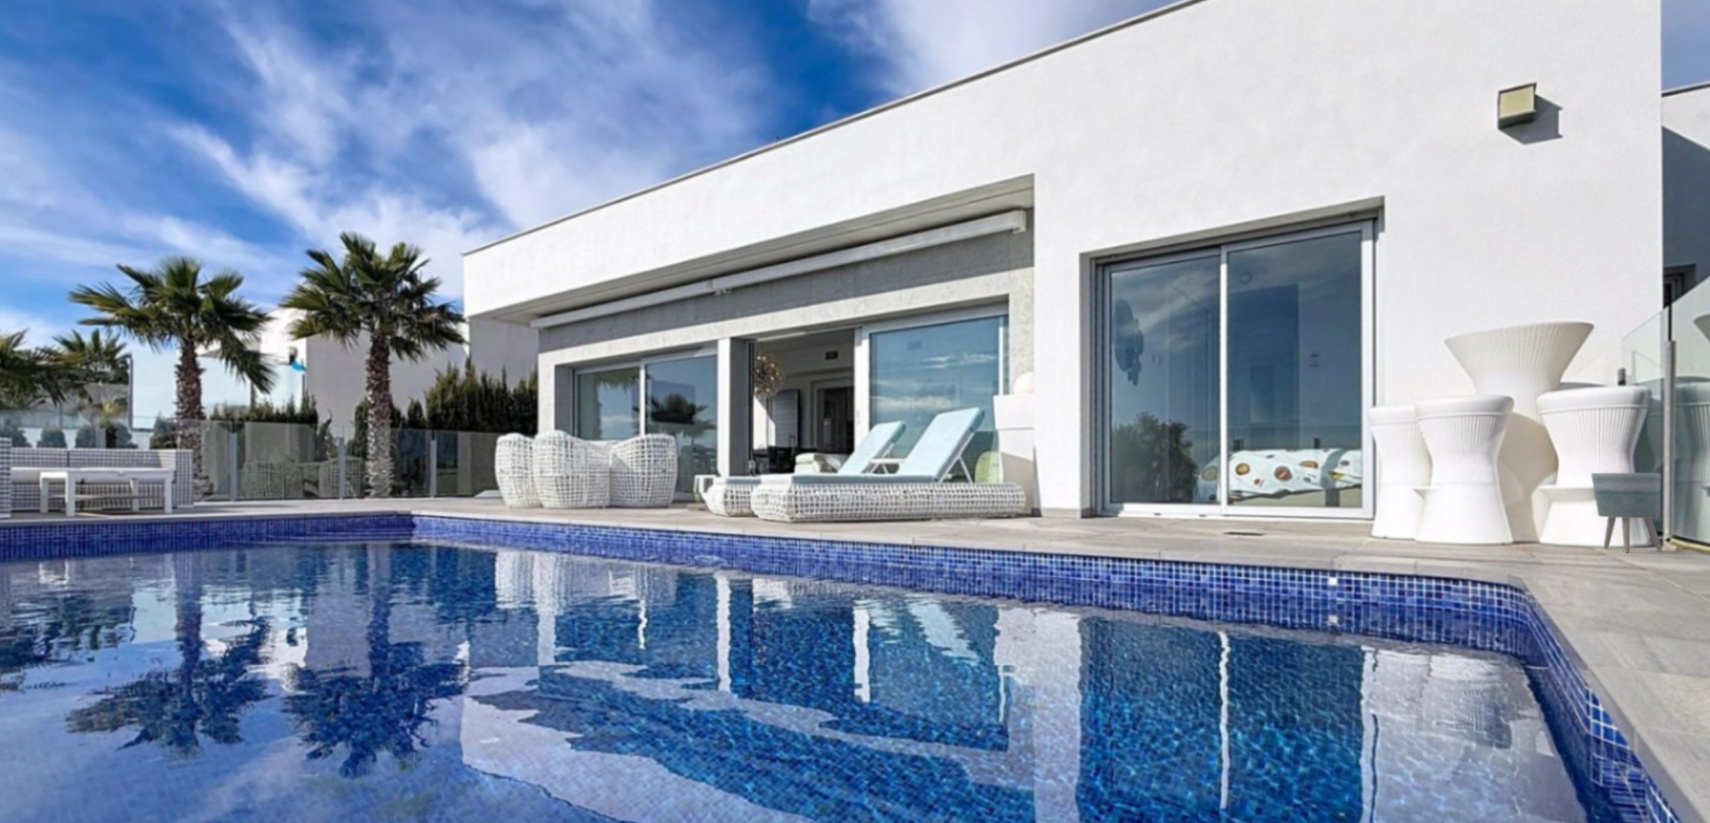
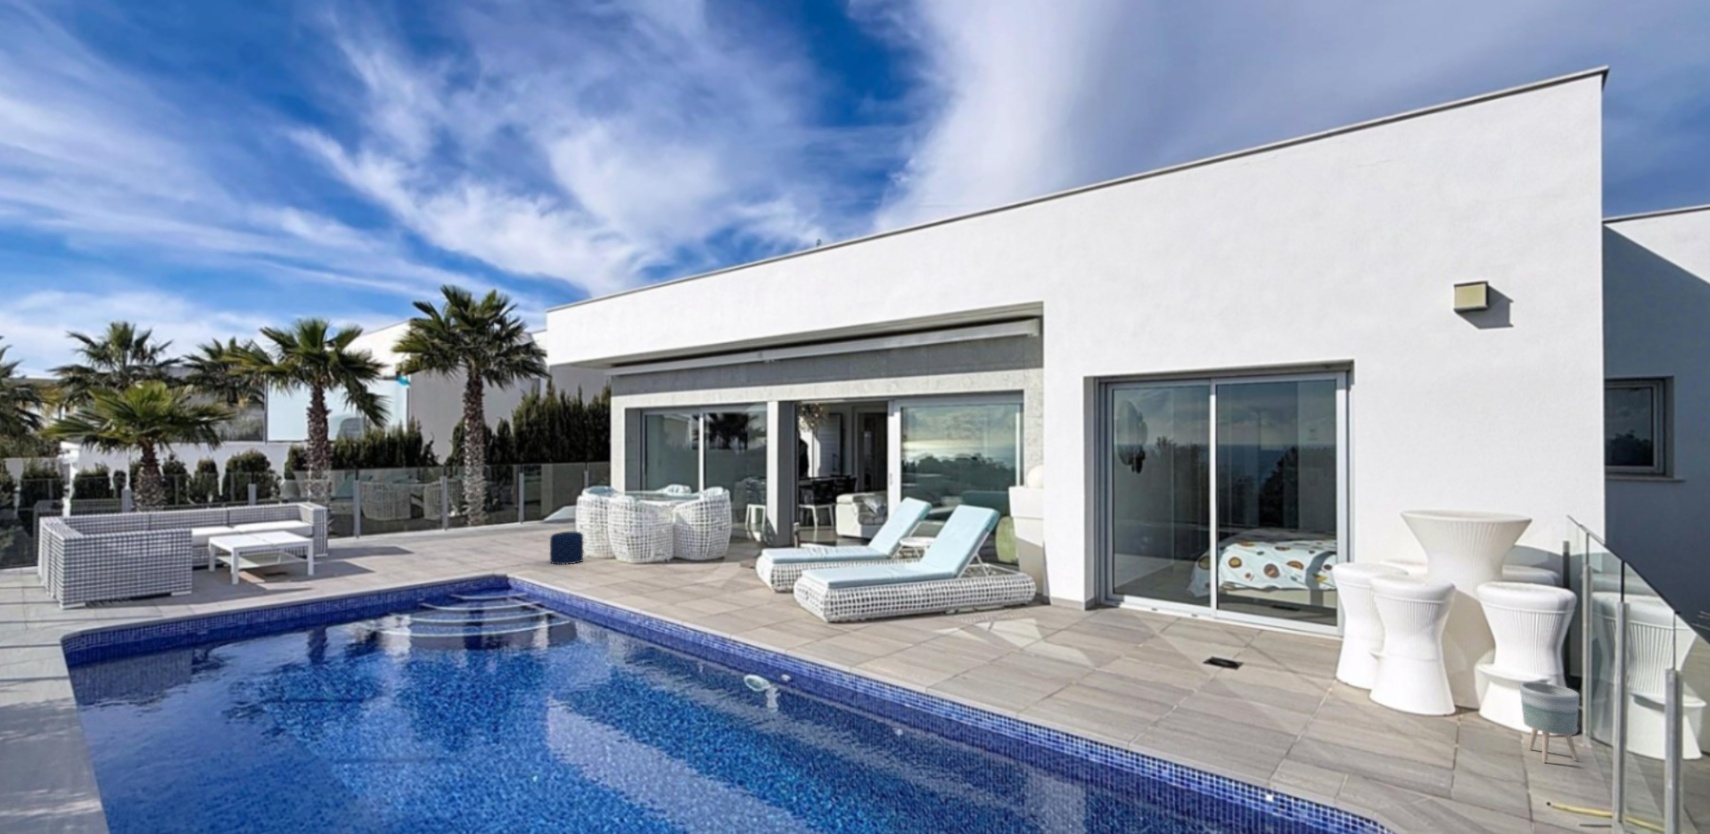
pouf: none [464,479,504,514] -> present [550,532,584,564]

